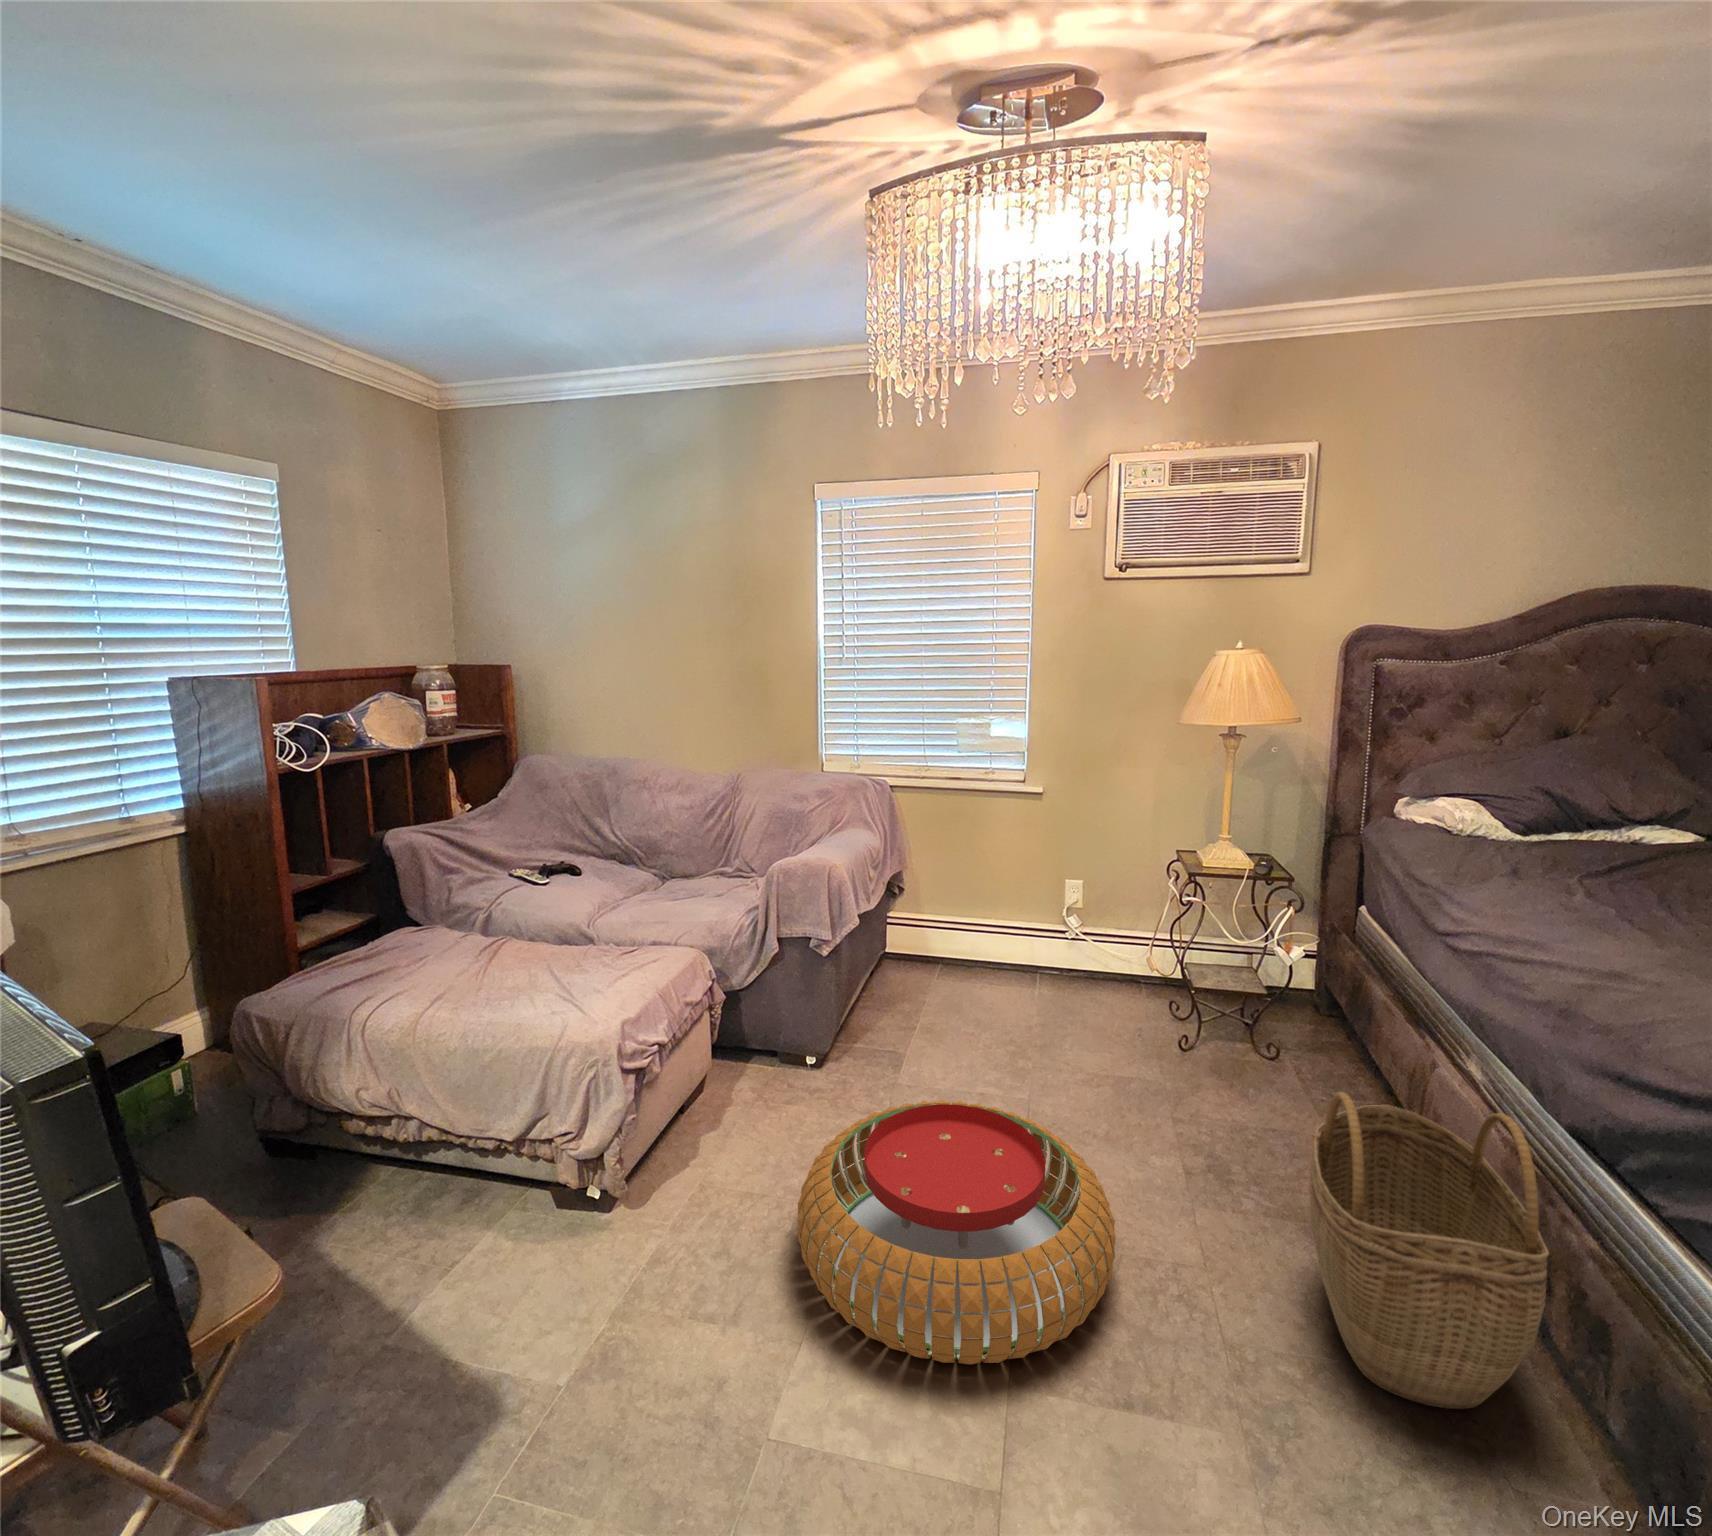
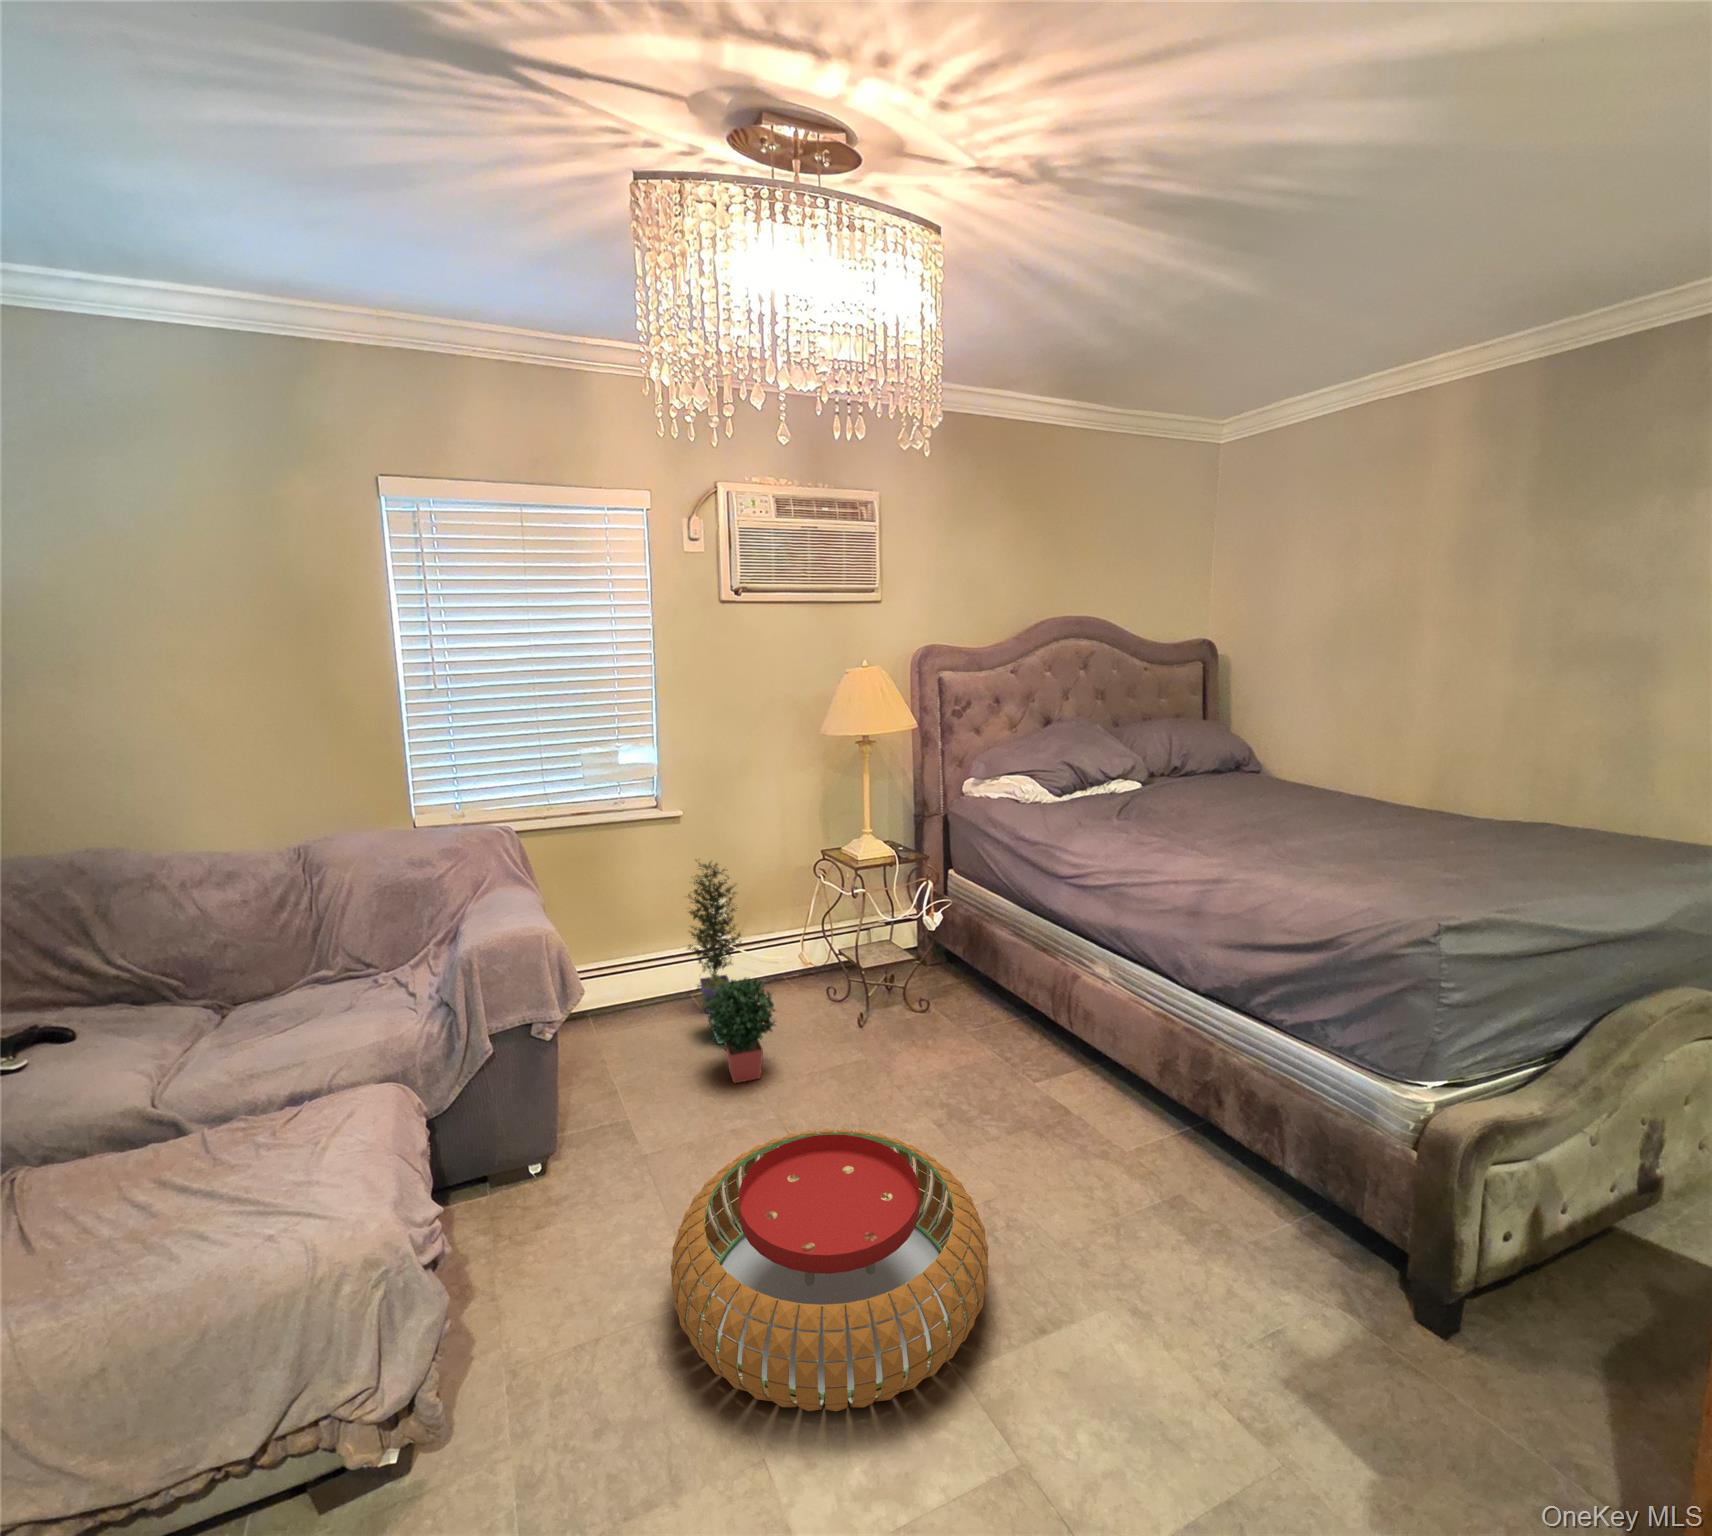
potted plant: none [993,839,1087,1064] -> present [688,860,776,1083]
woven basket: present [1309,1092,1549,1409] -> none [1061,992,1235,1216]

